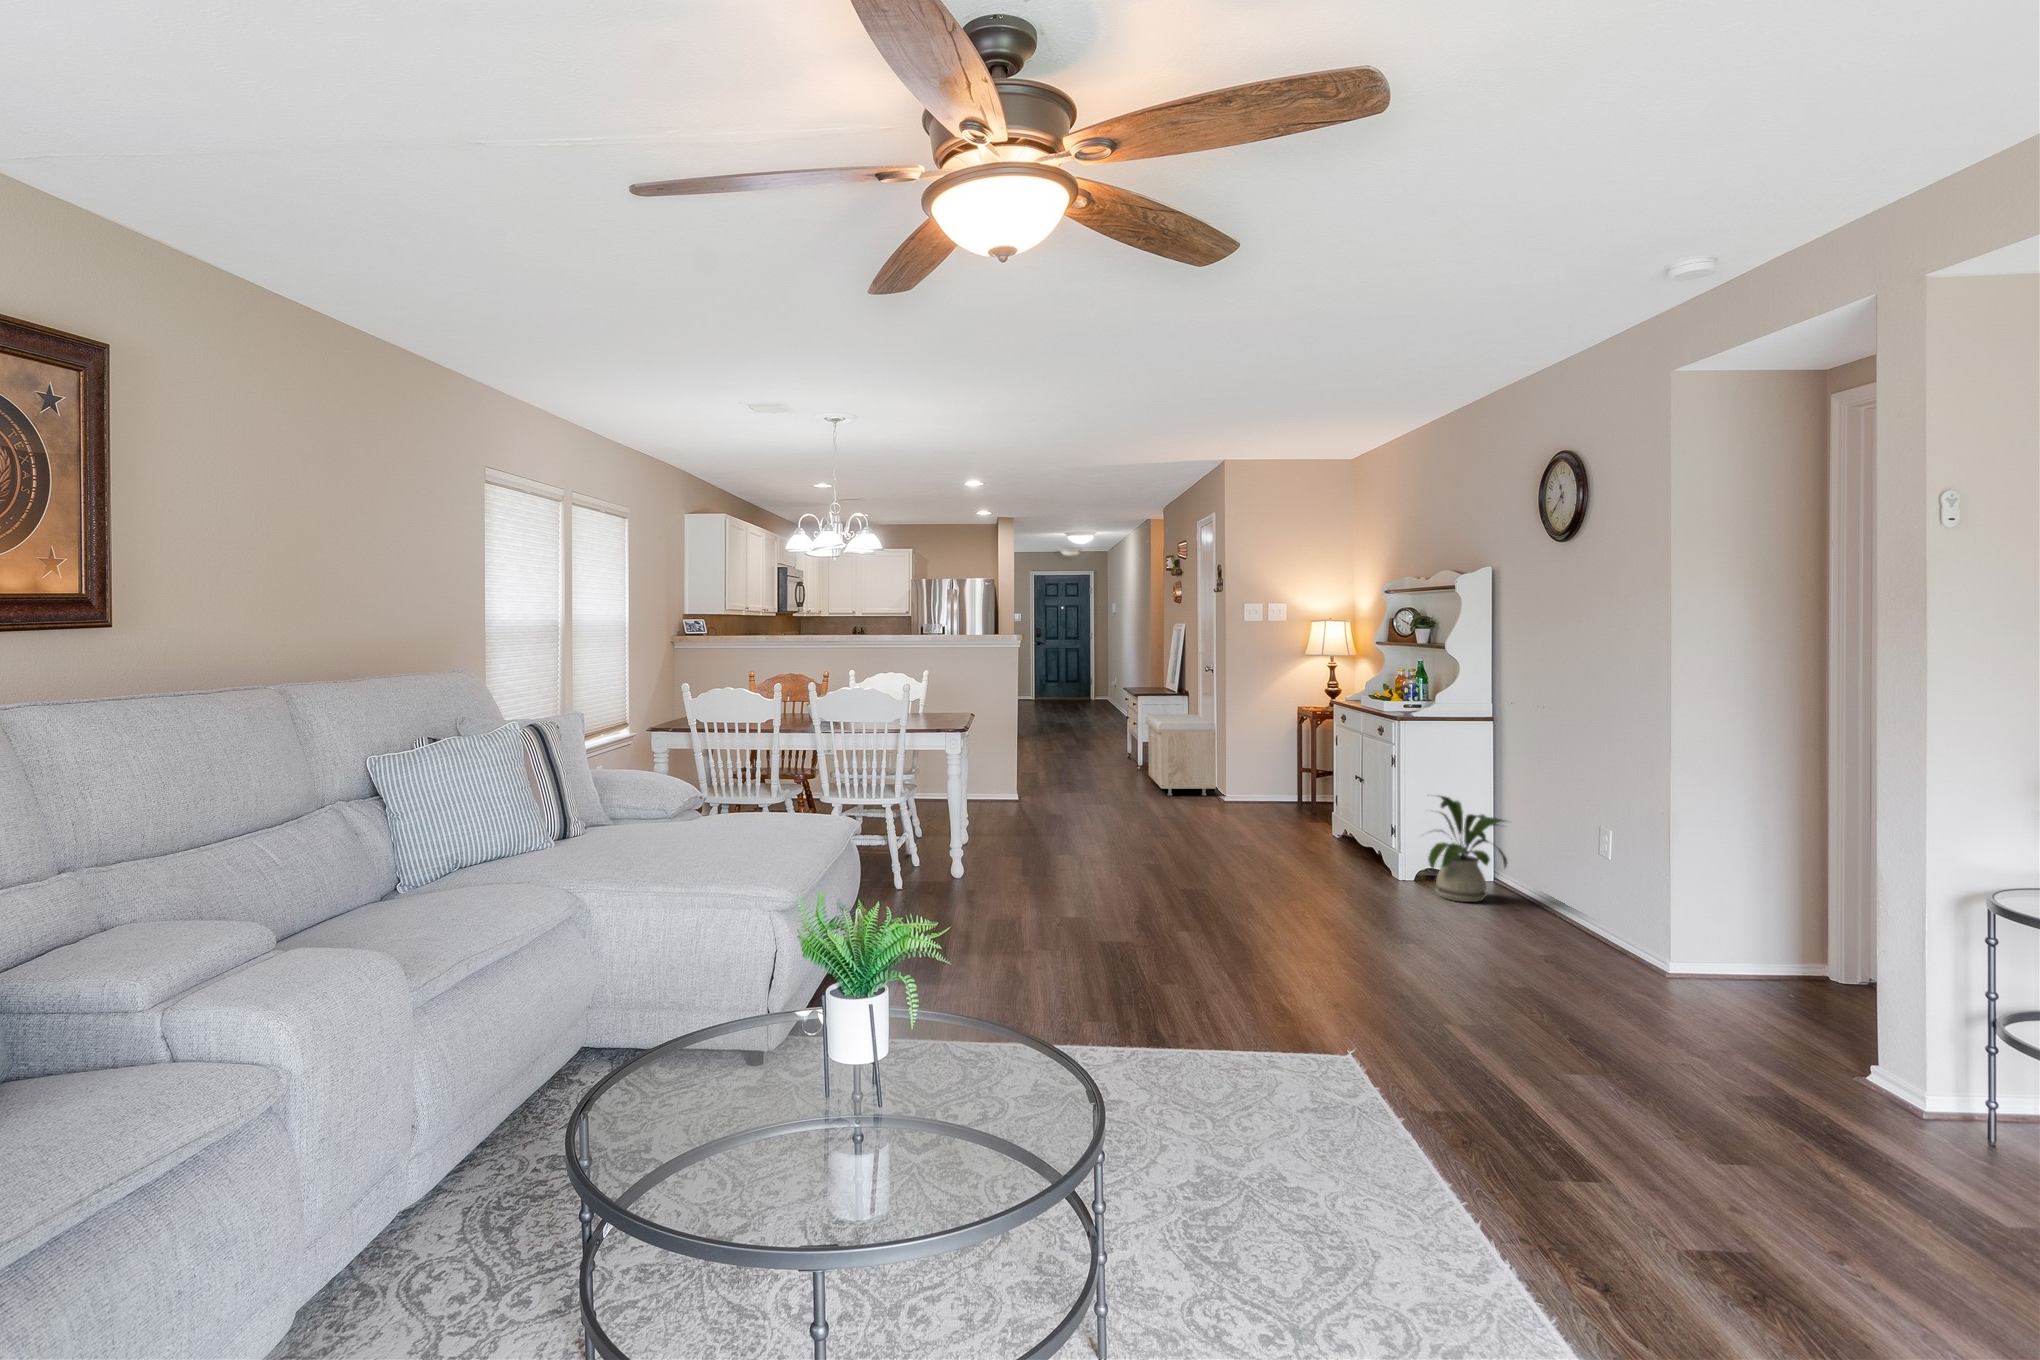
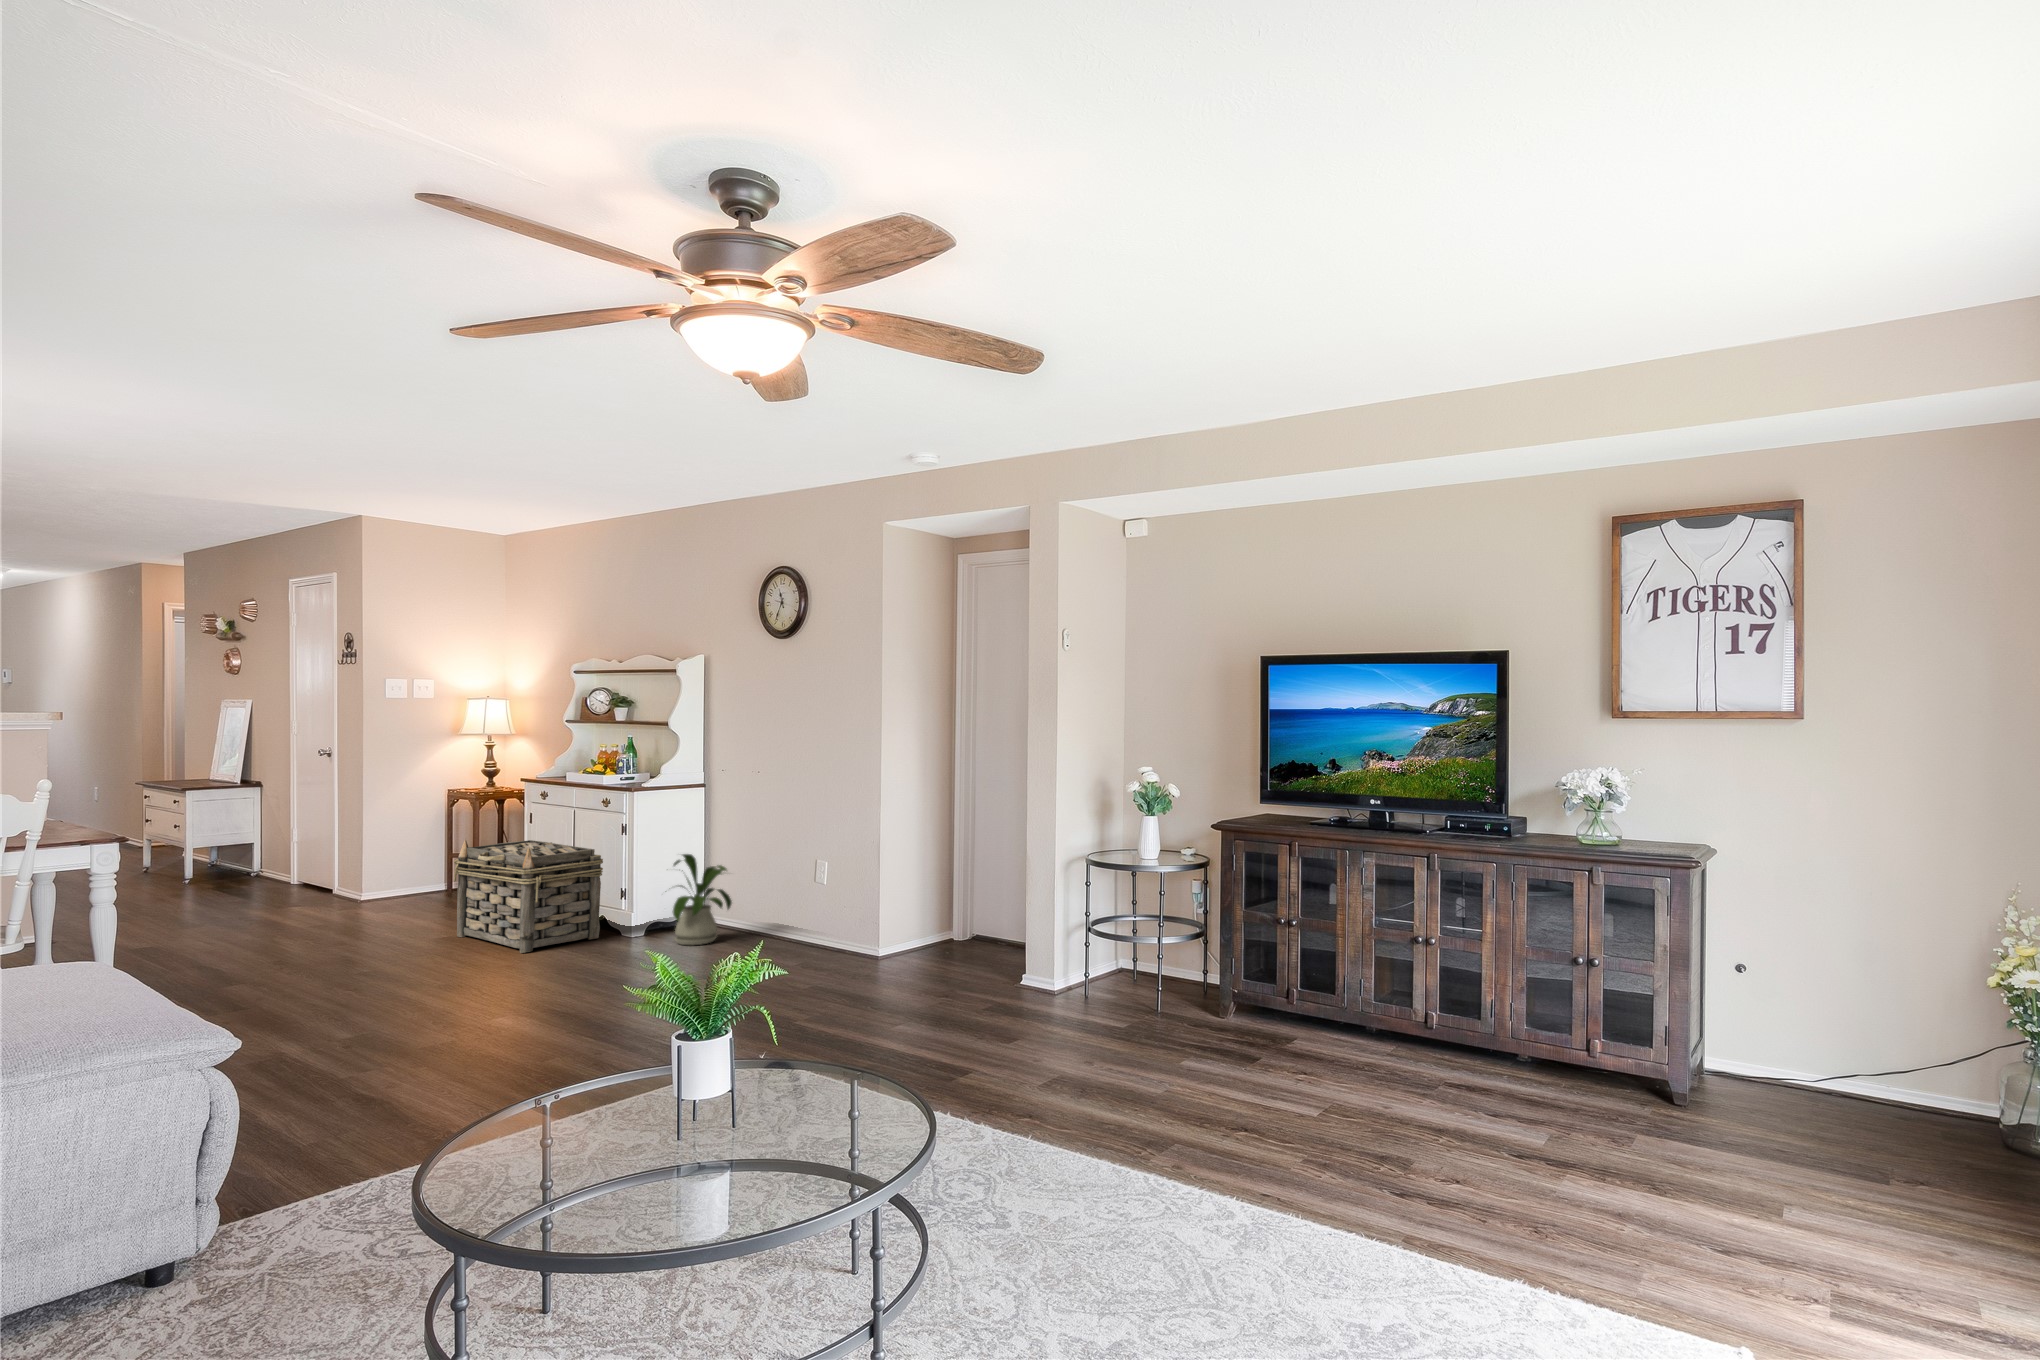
storage bench: present [1146,714,1216,795] -> none [219,810,341,910]
basket: none [1253,752,1373,871] -> present [454,839,603,953]

